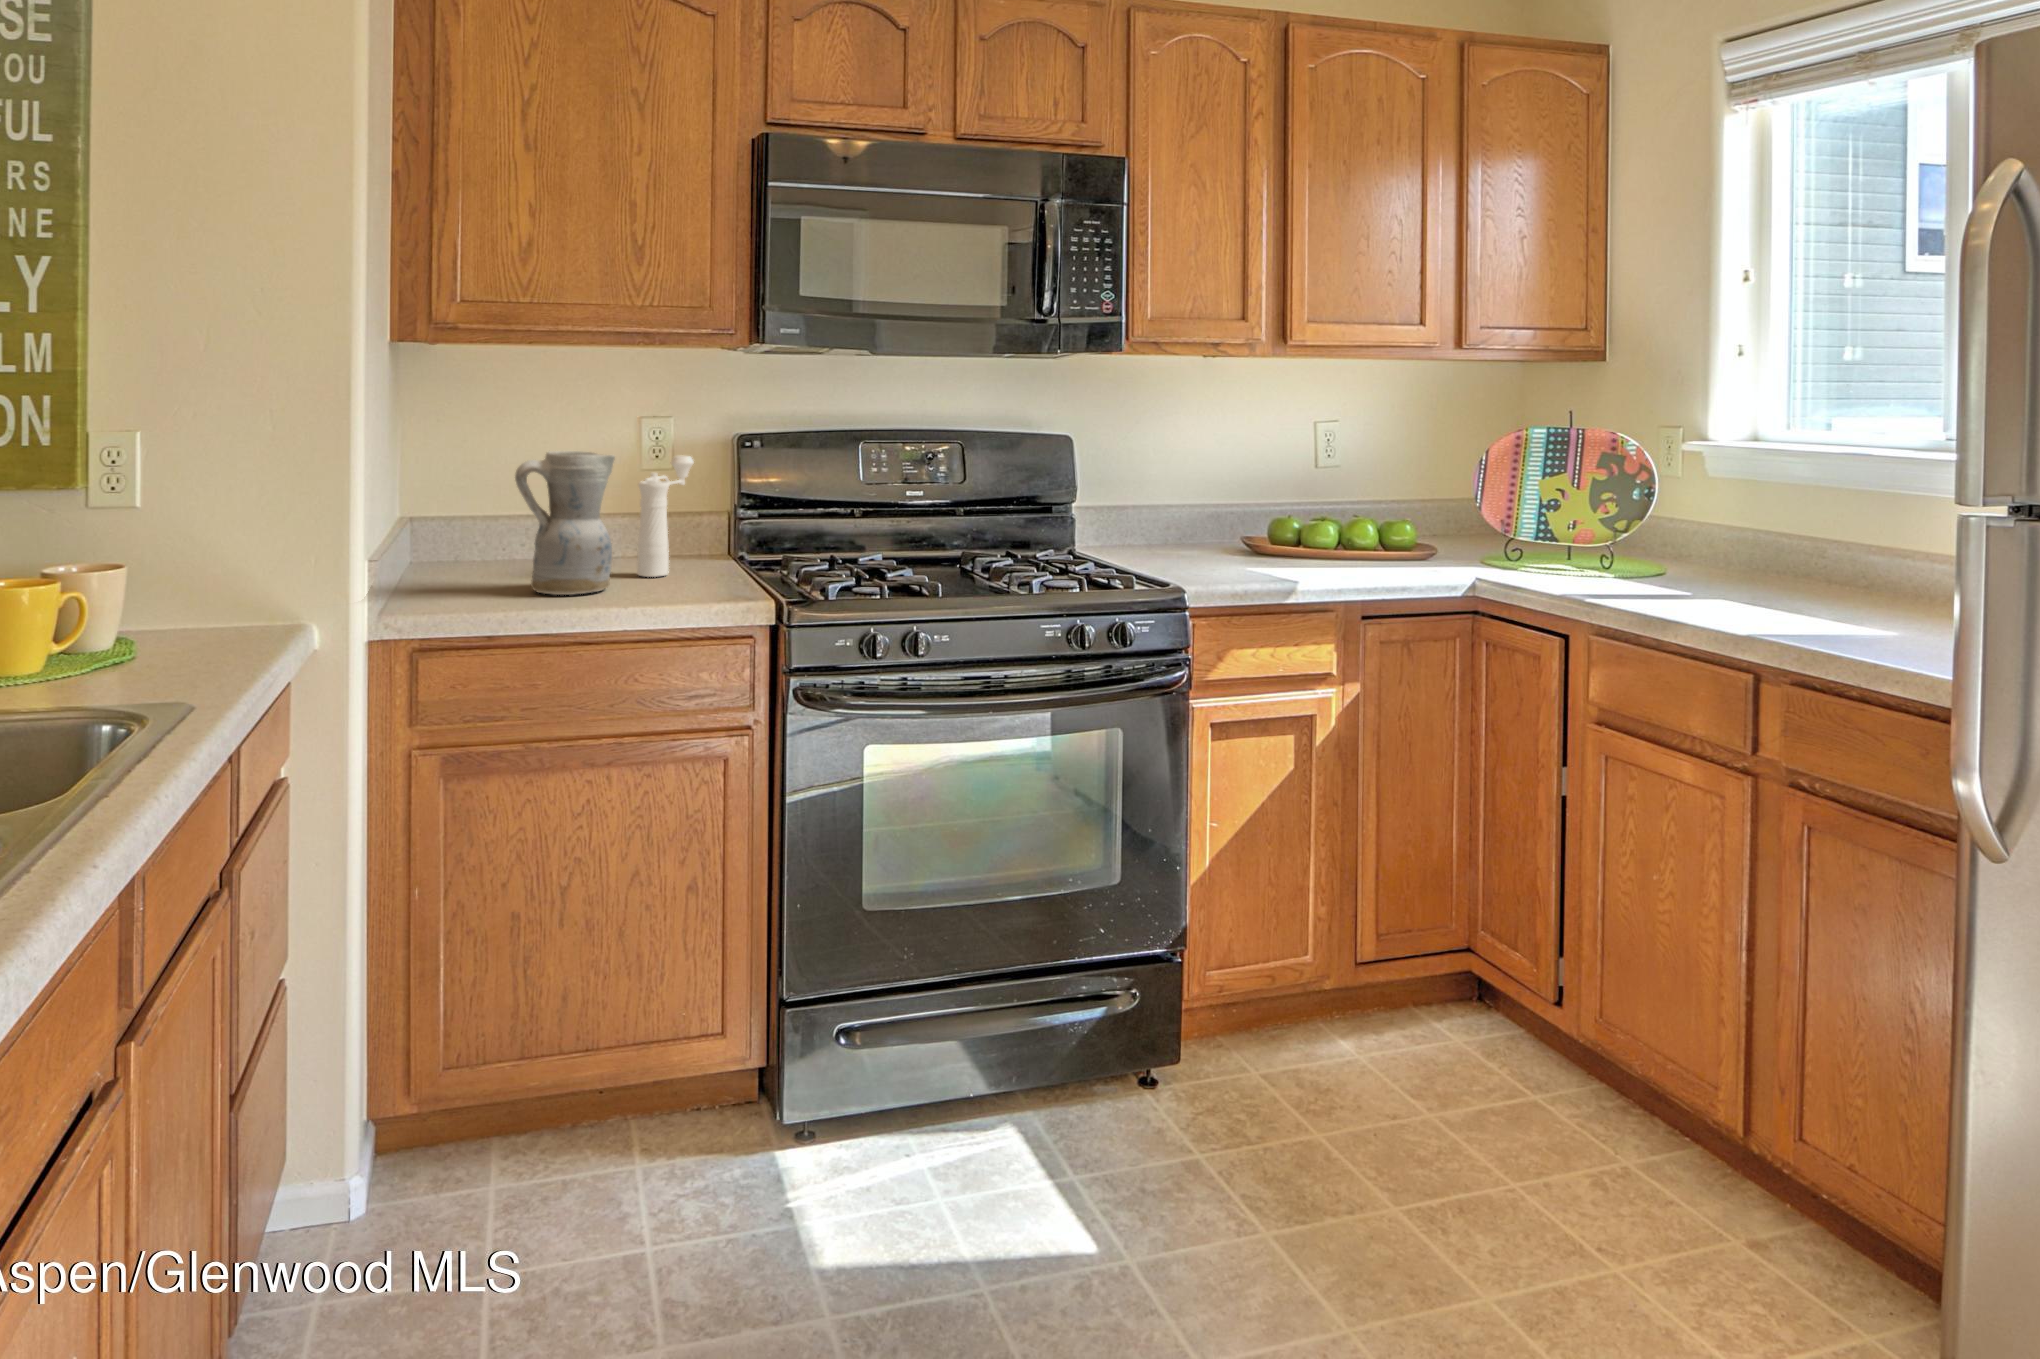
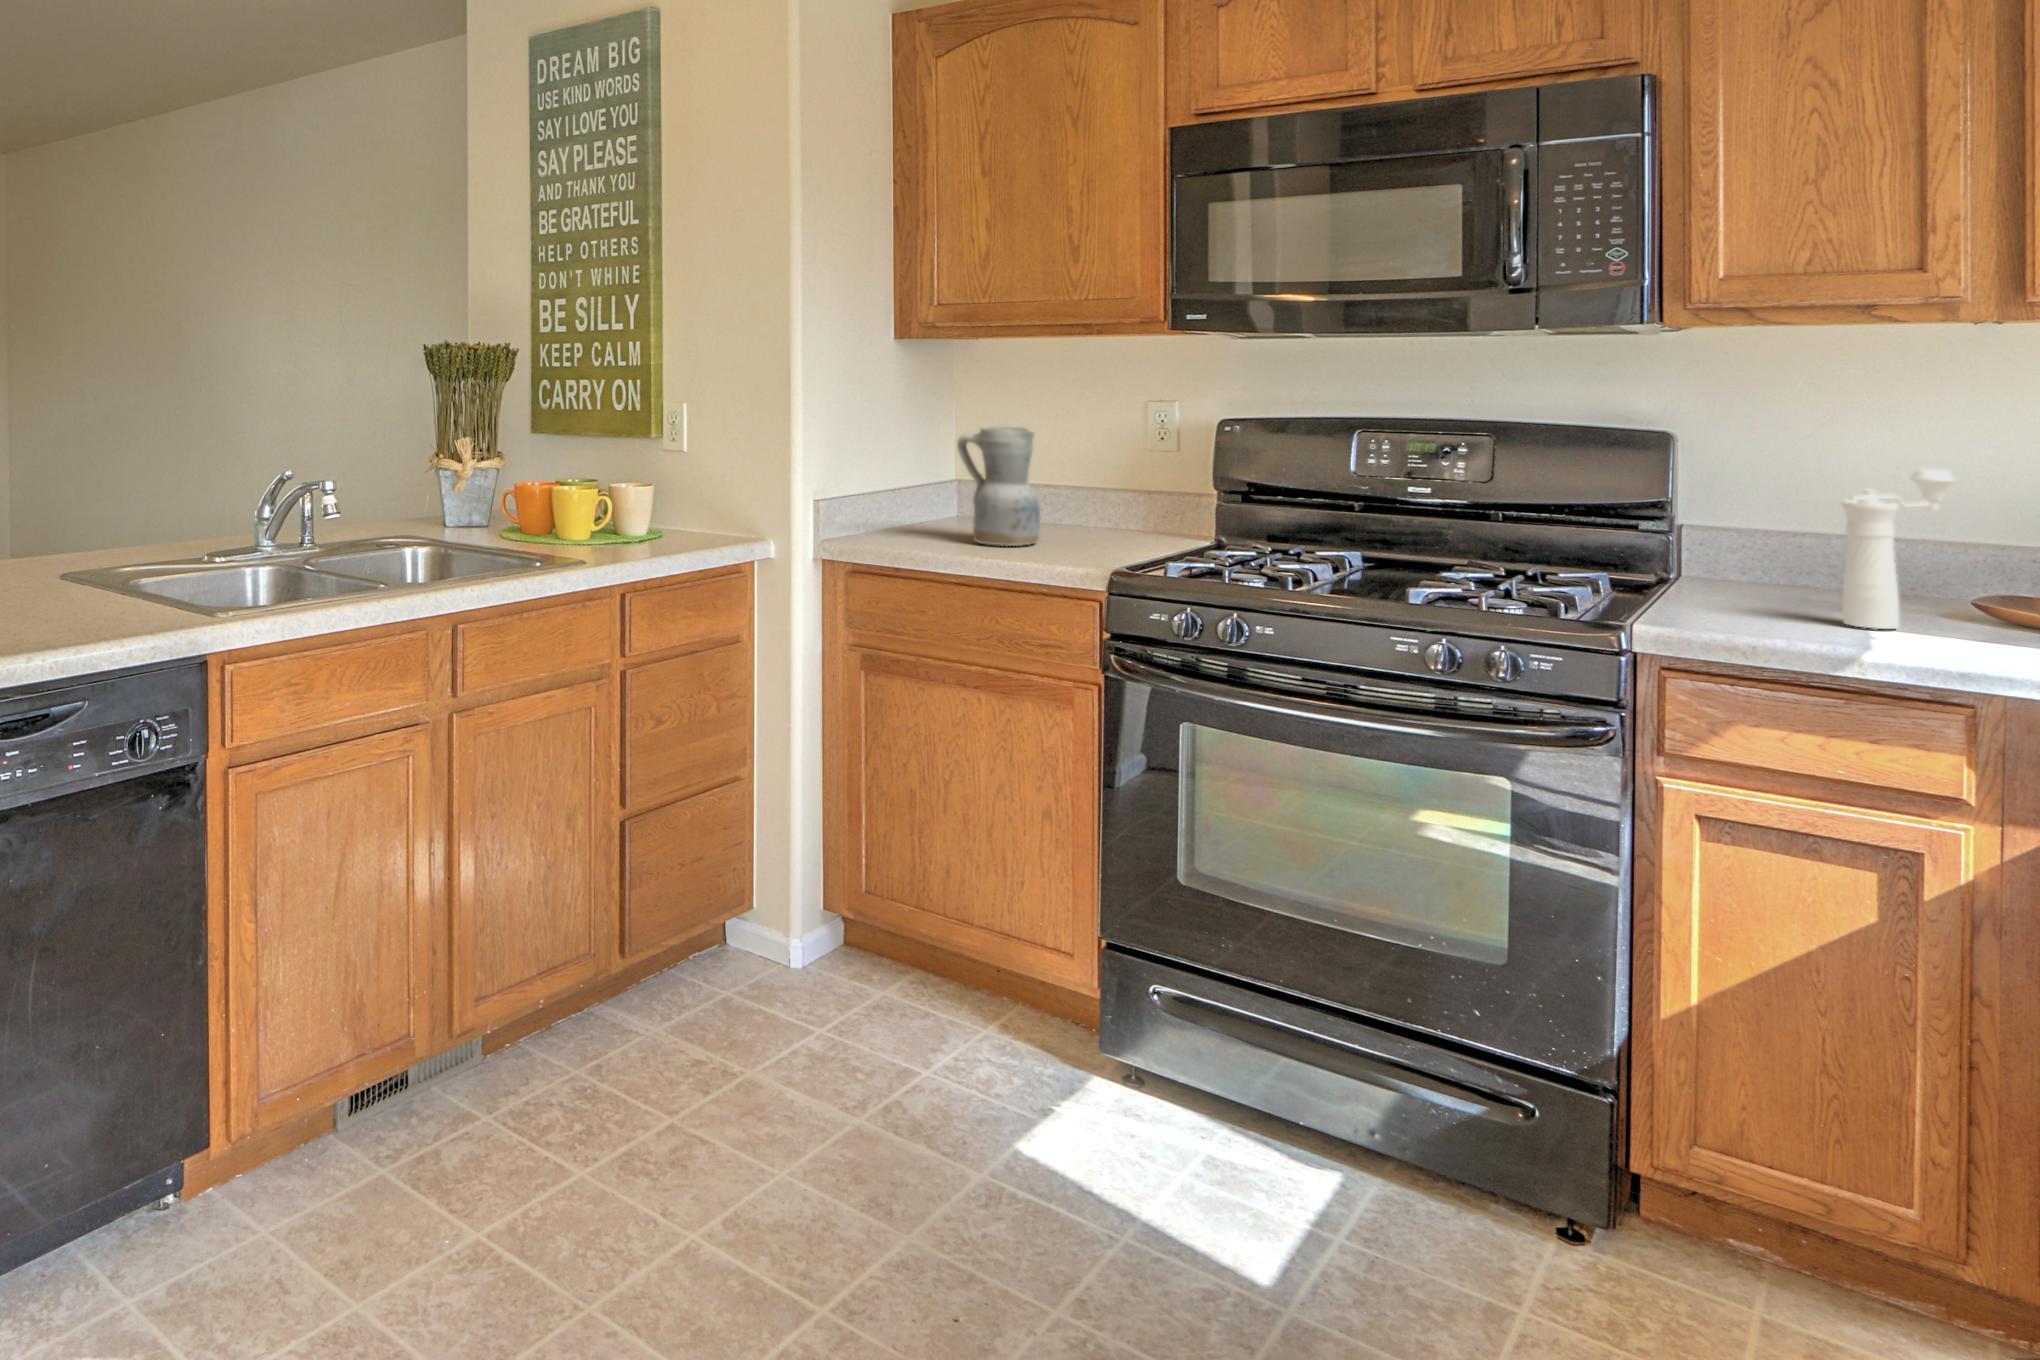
pepper mill: present [637,456,694,577] -> present [1842,469,1954,629]

